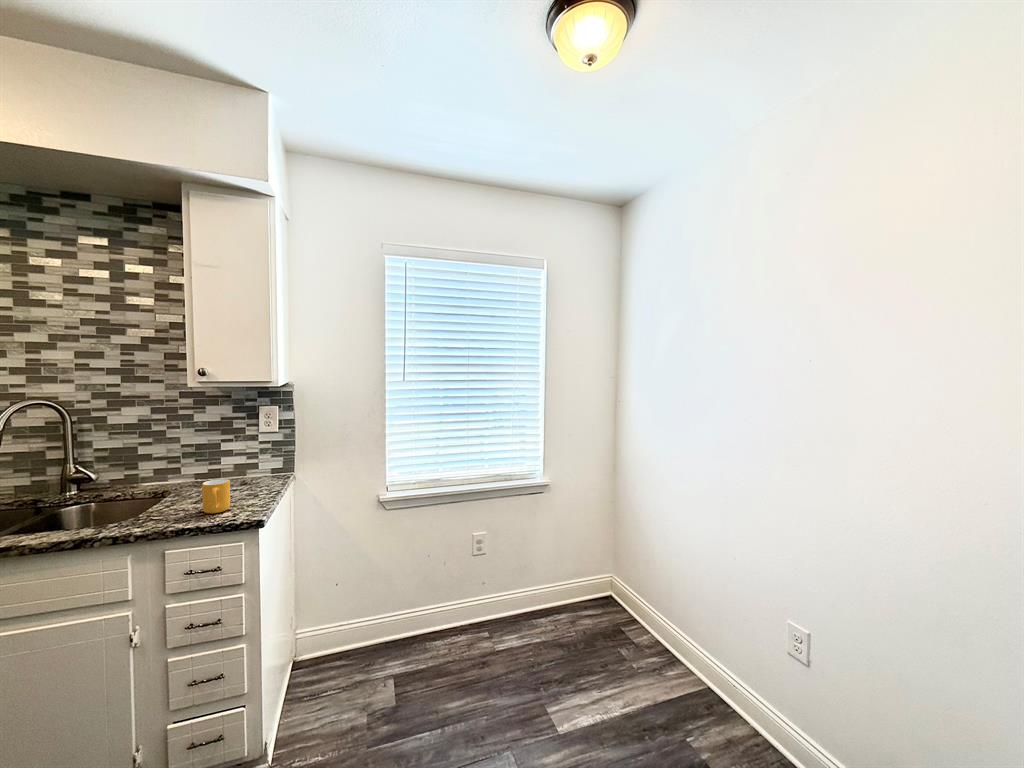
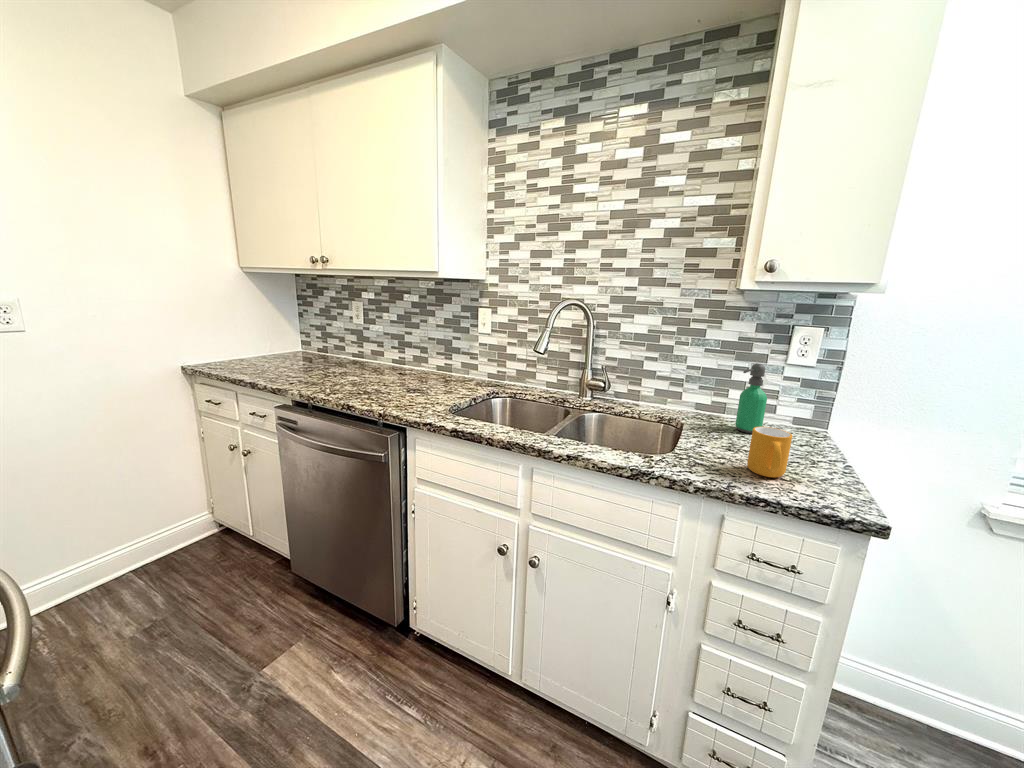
soap dispenser: none [217,435,242,487] -> present [736,363,767,433]

